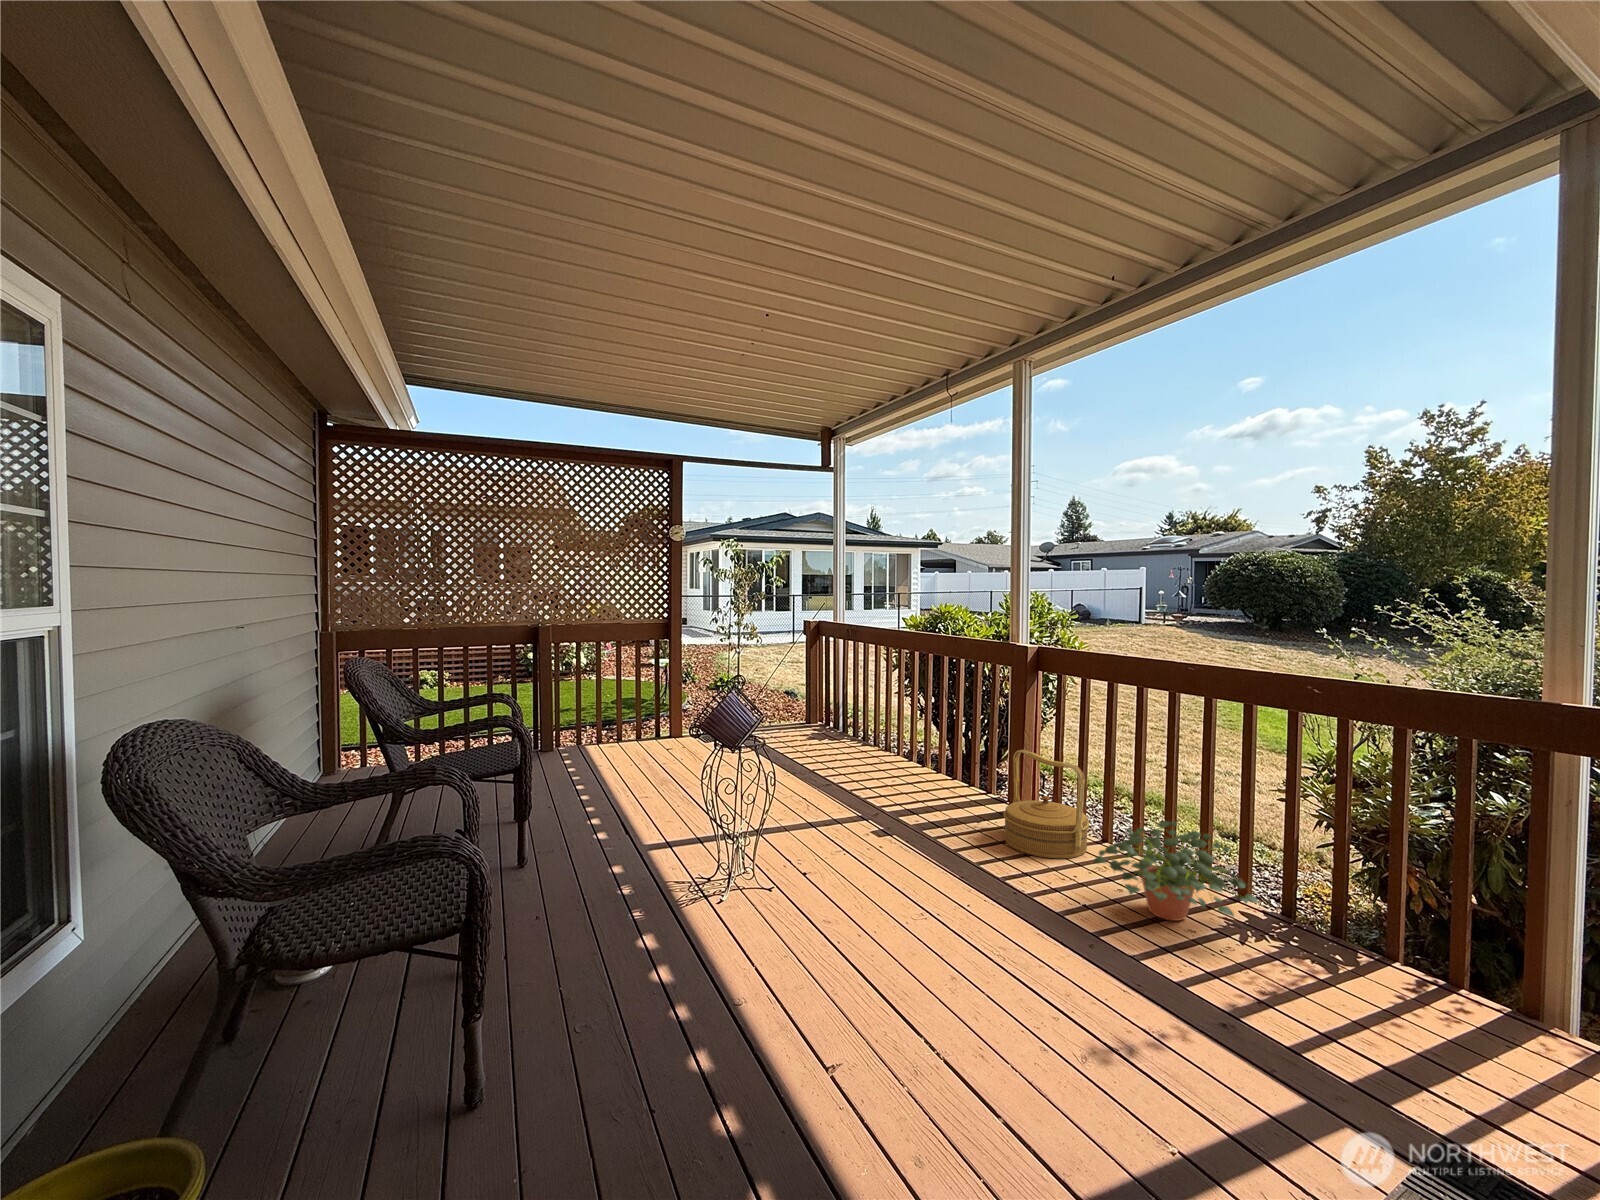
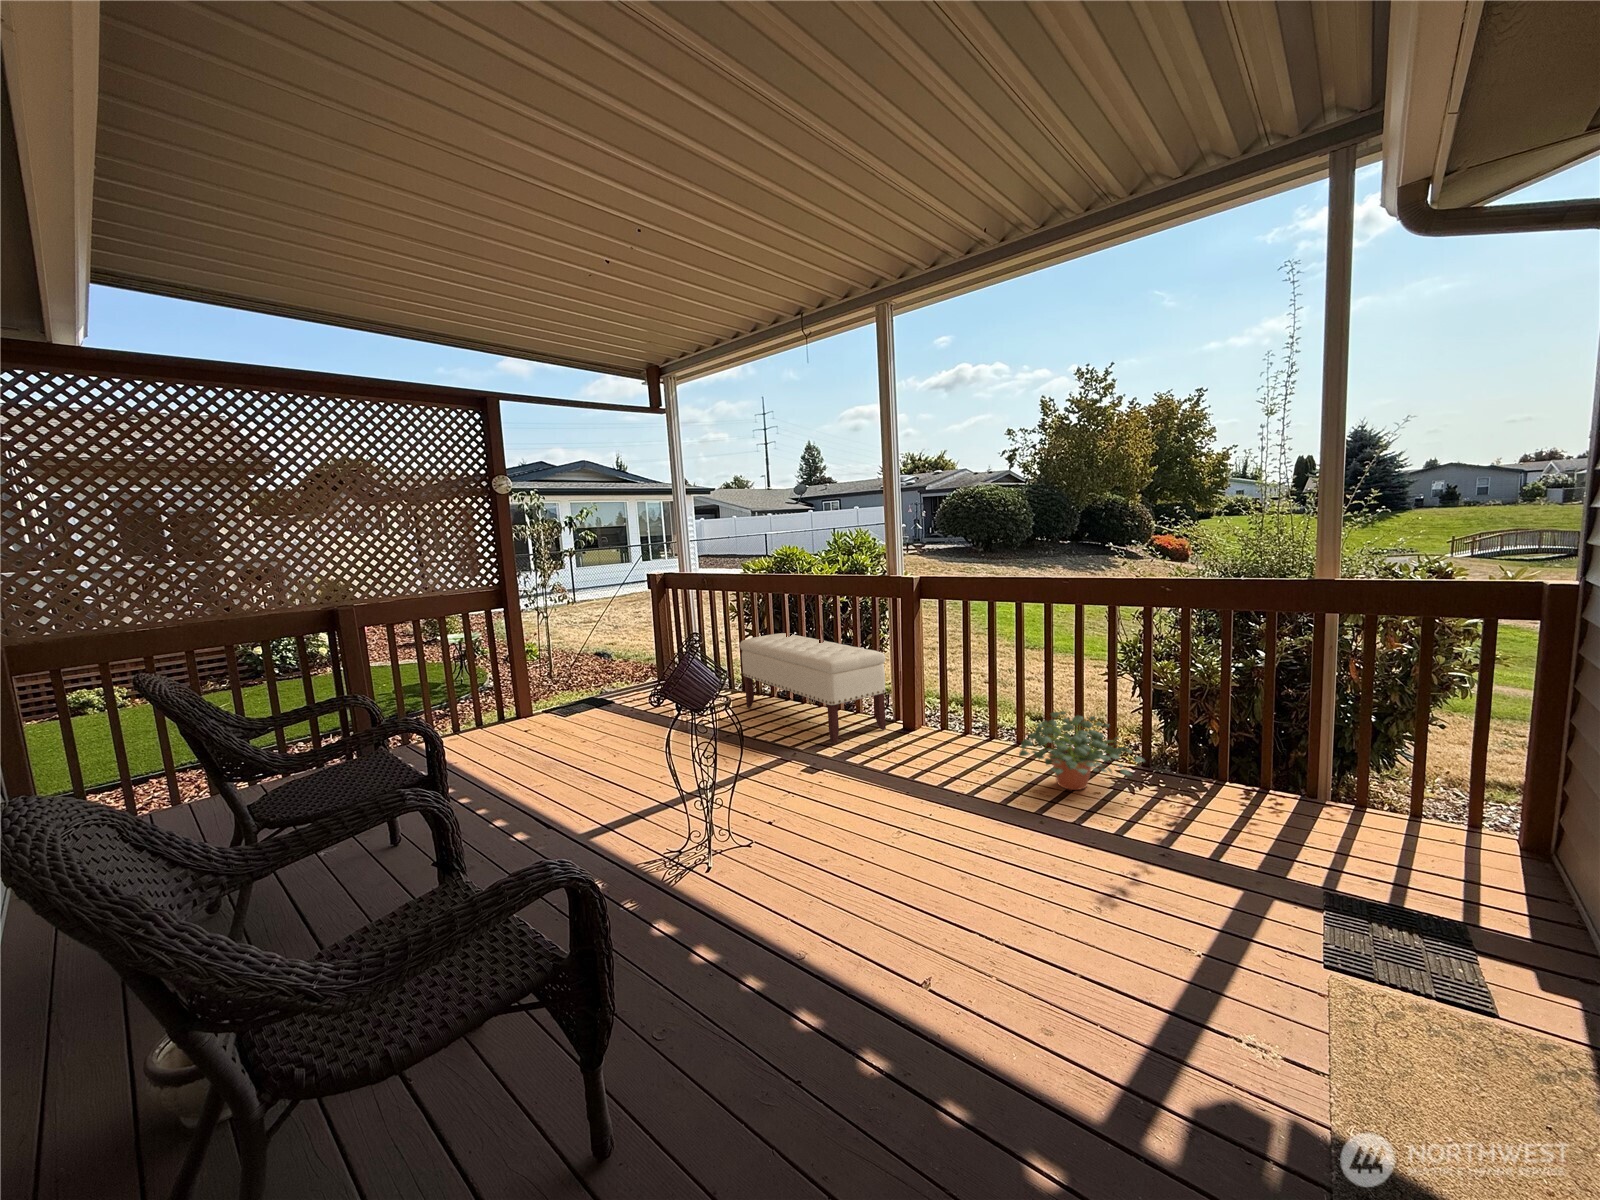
bench: none [866,691,996,813] -> present [740,633,886,743]
woven basket: present [1003,750,1089,859] -> none [911,671,984,761]

